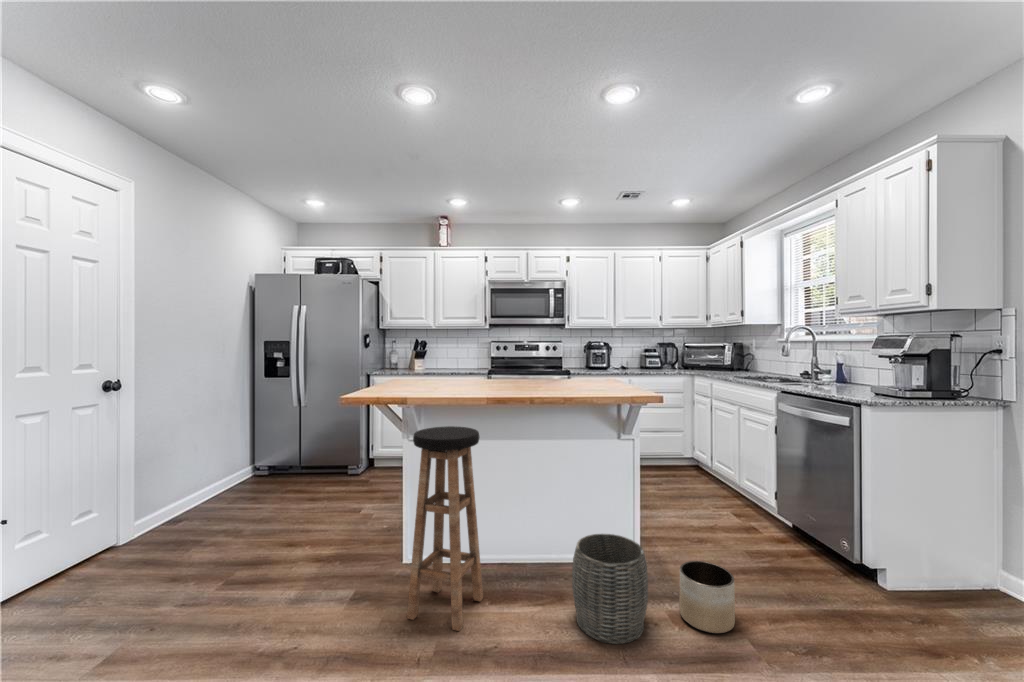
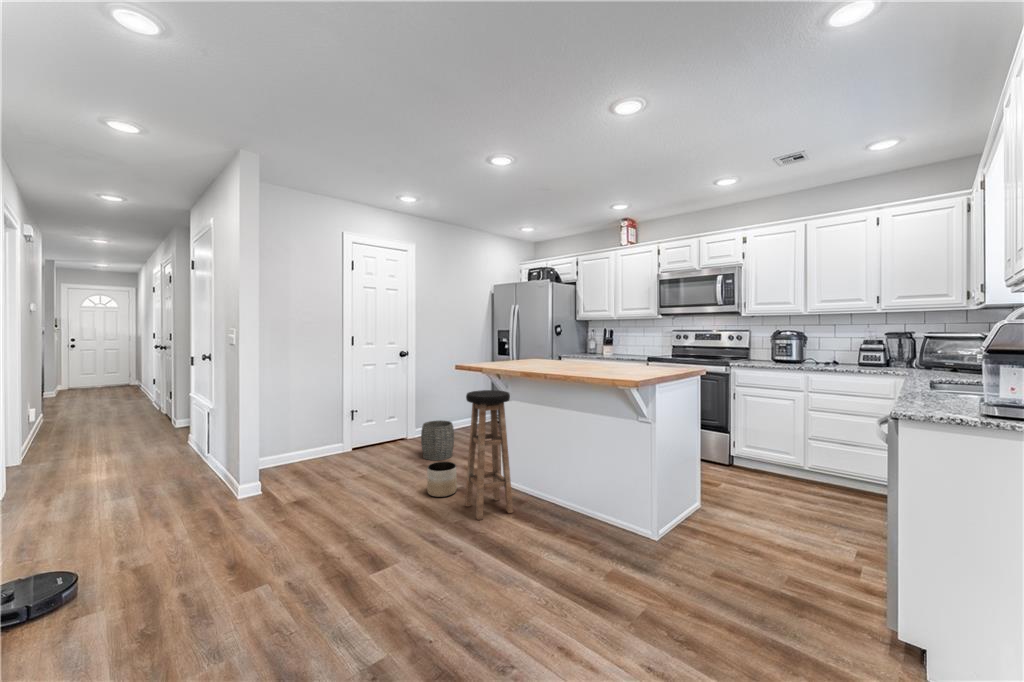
woven basket: present [572,534,648,644] -> present [421,421,454,460]
planter: present [679,561,735,633] -> present [427,462,457,497]

